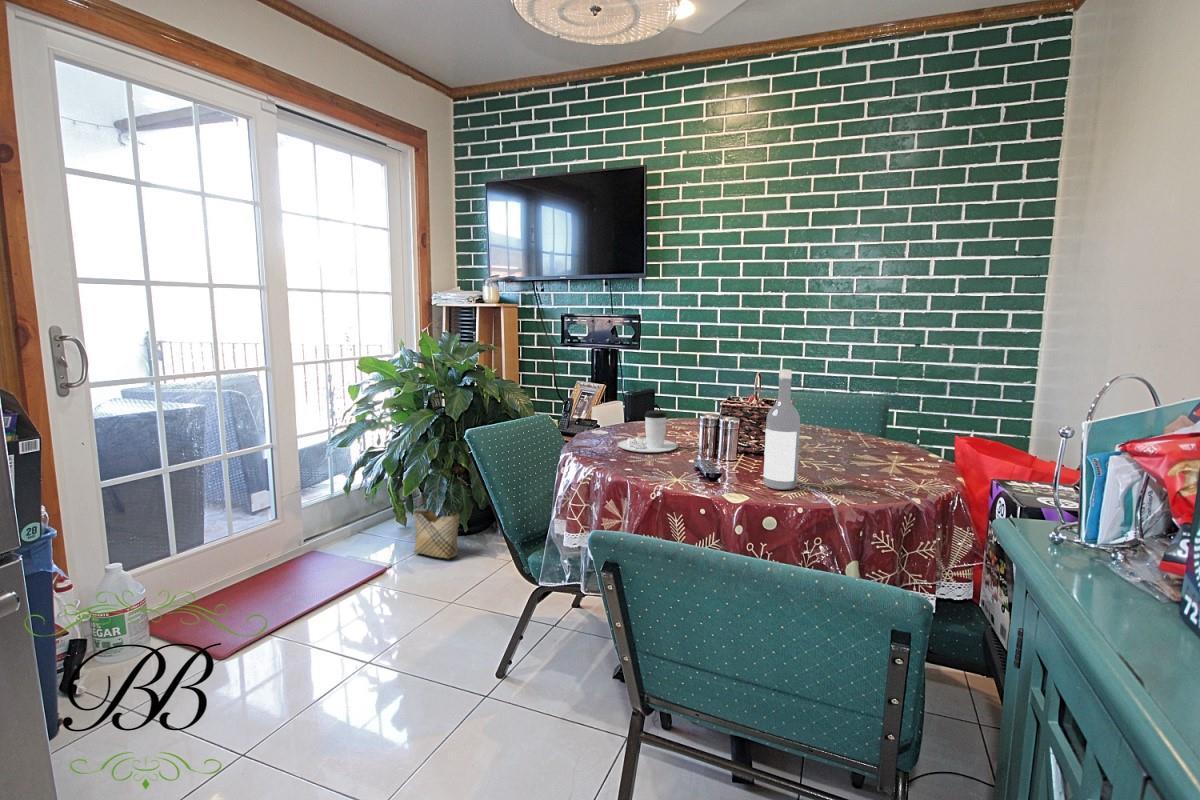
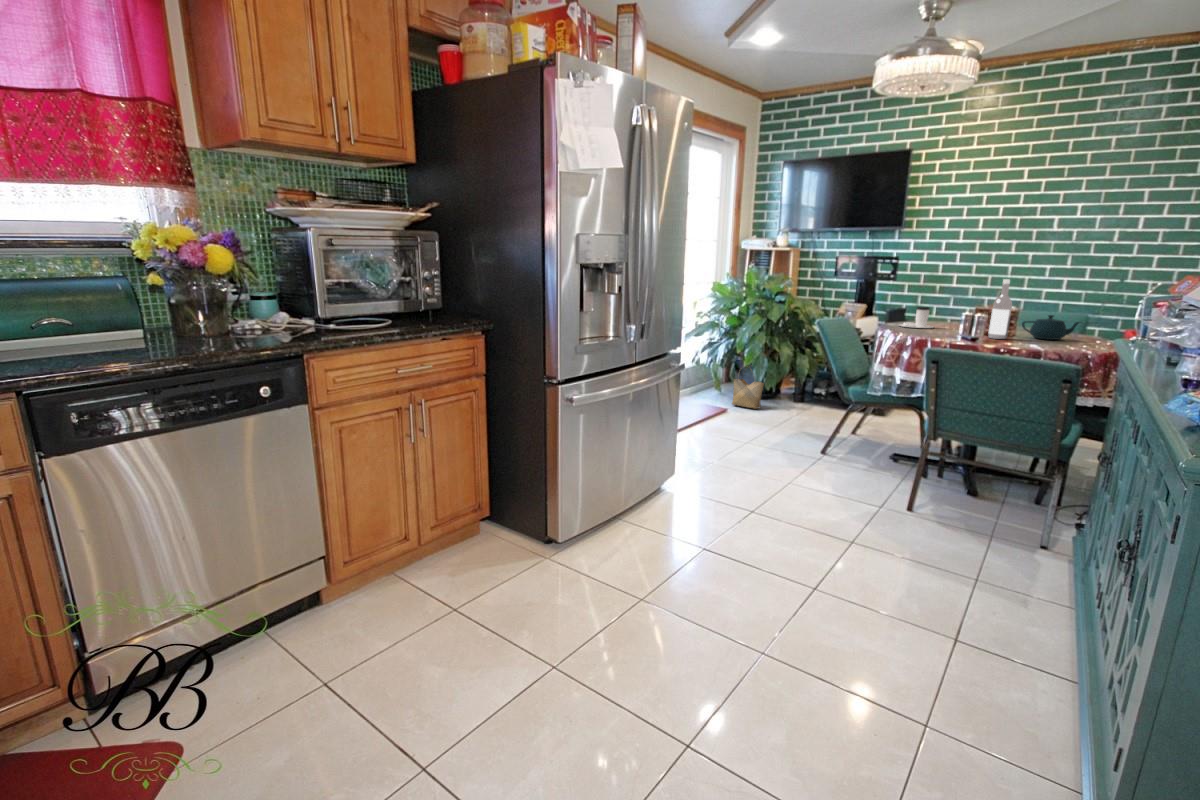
teapot: none [818,432,920,481] -> present [1022,315,1080,340]

